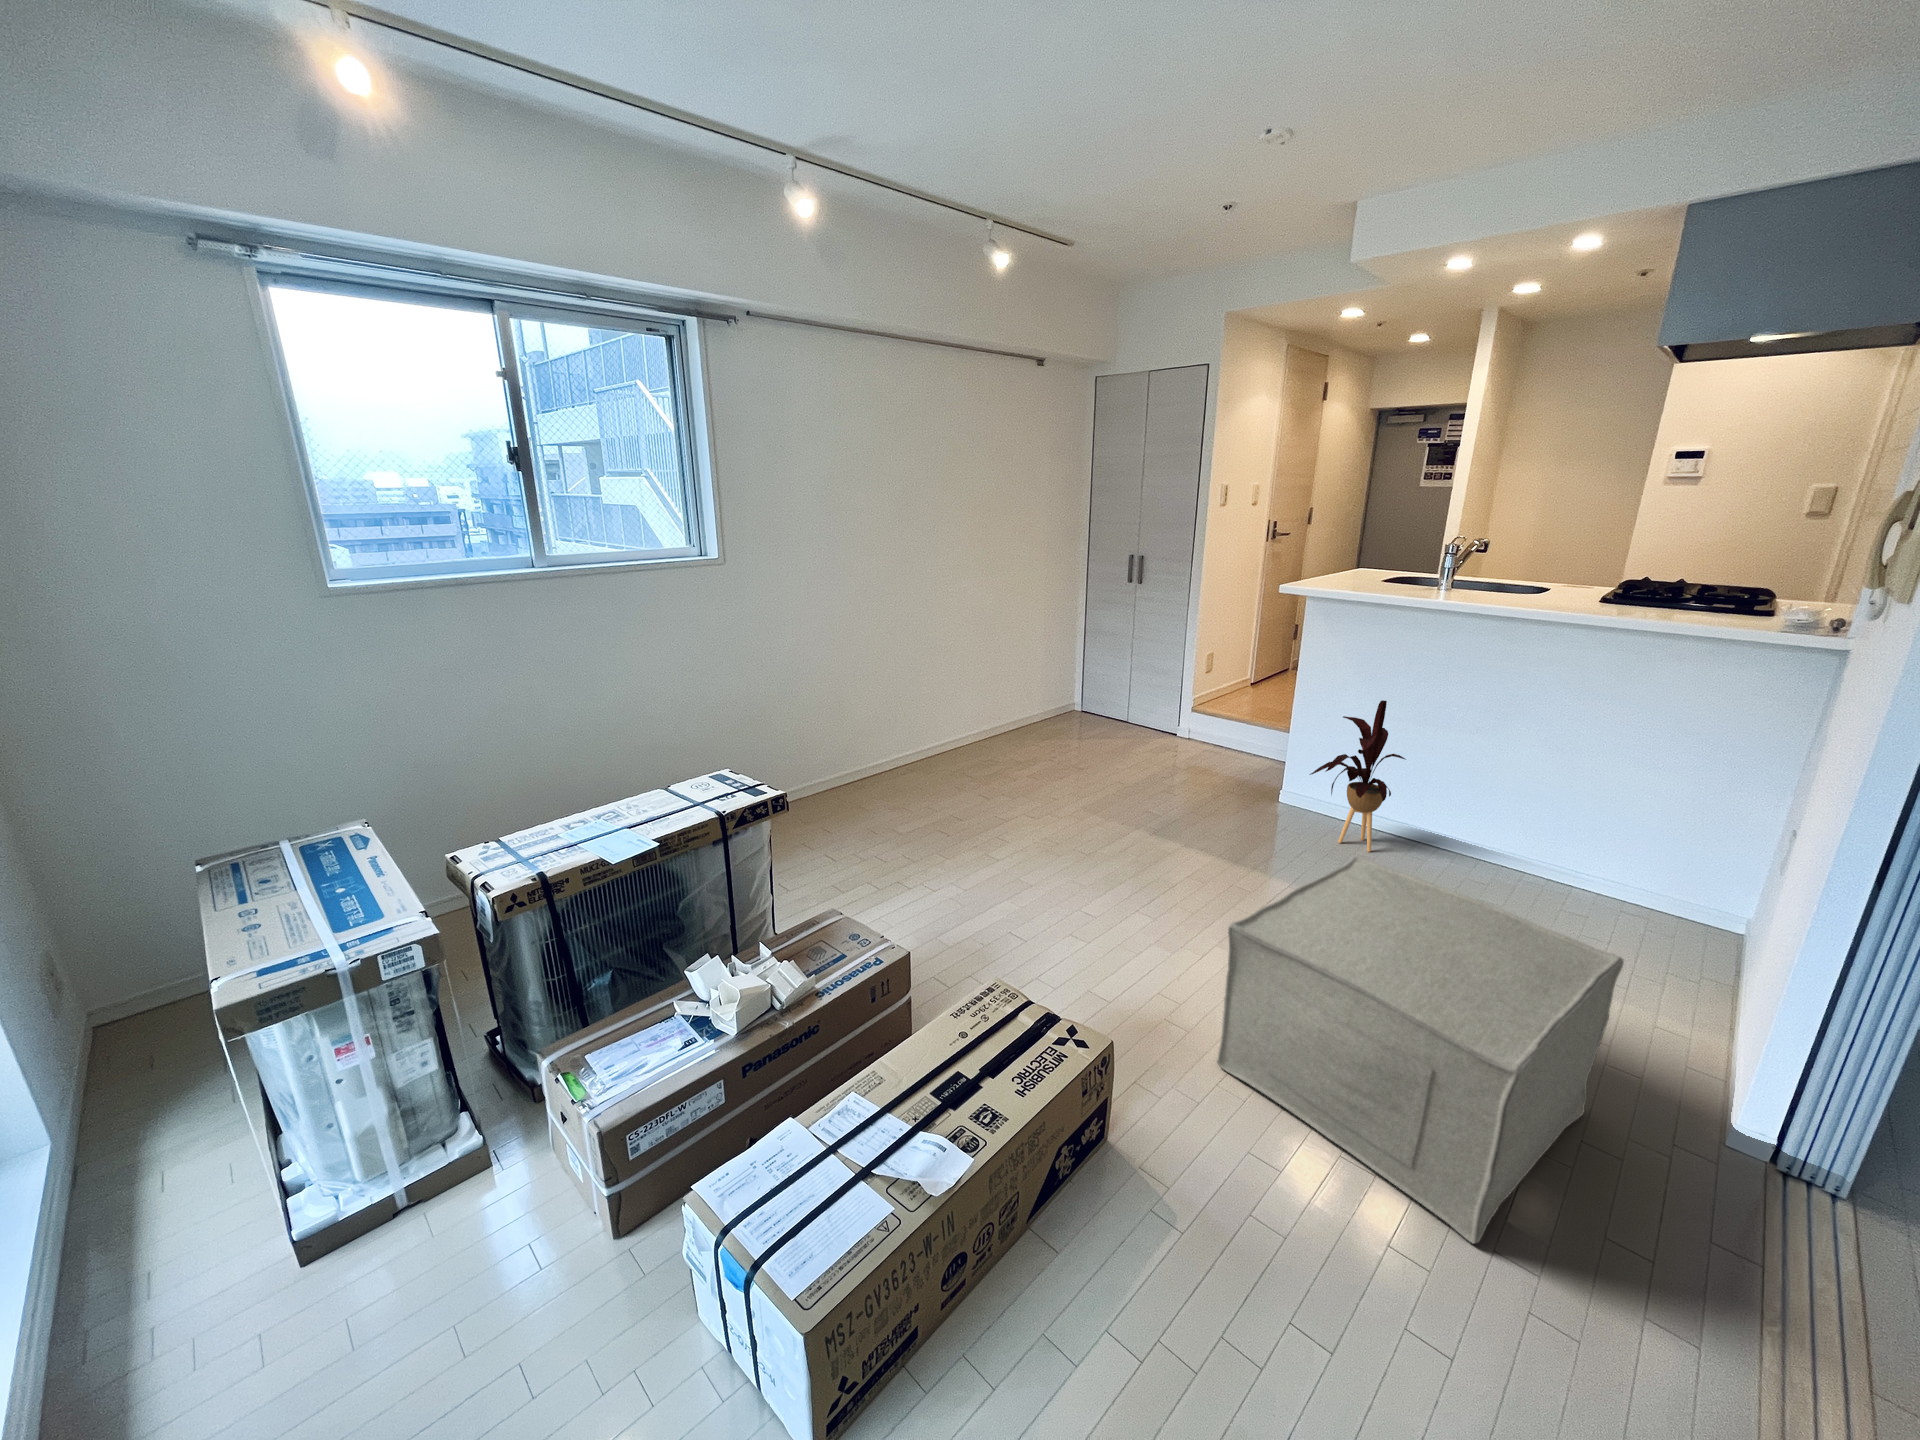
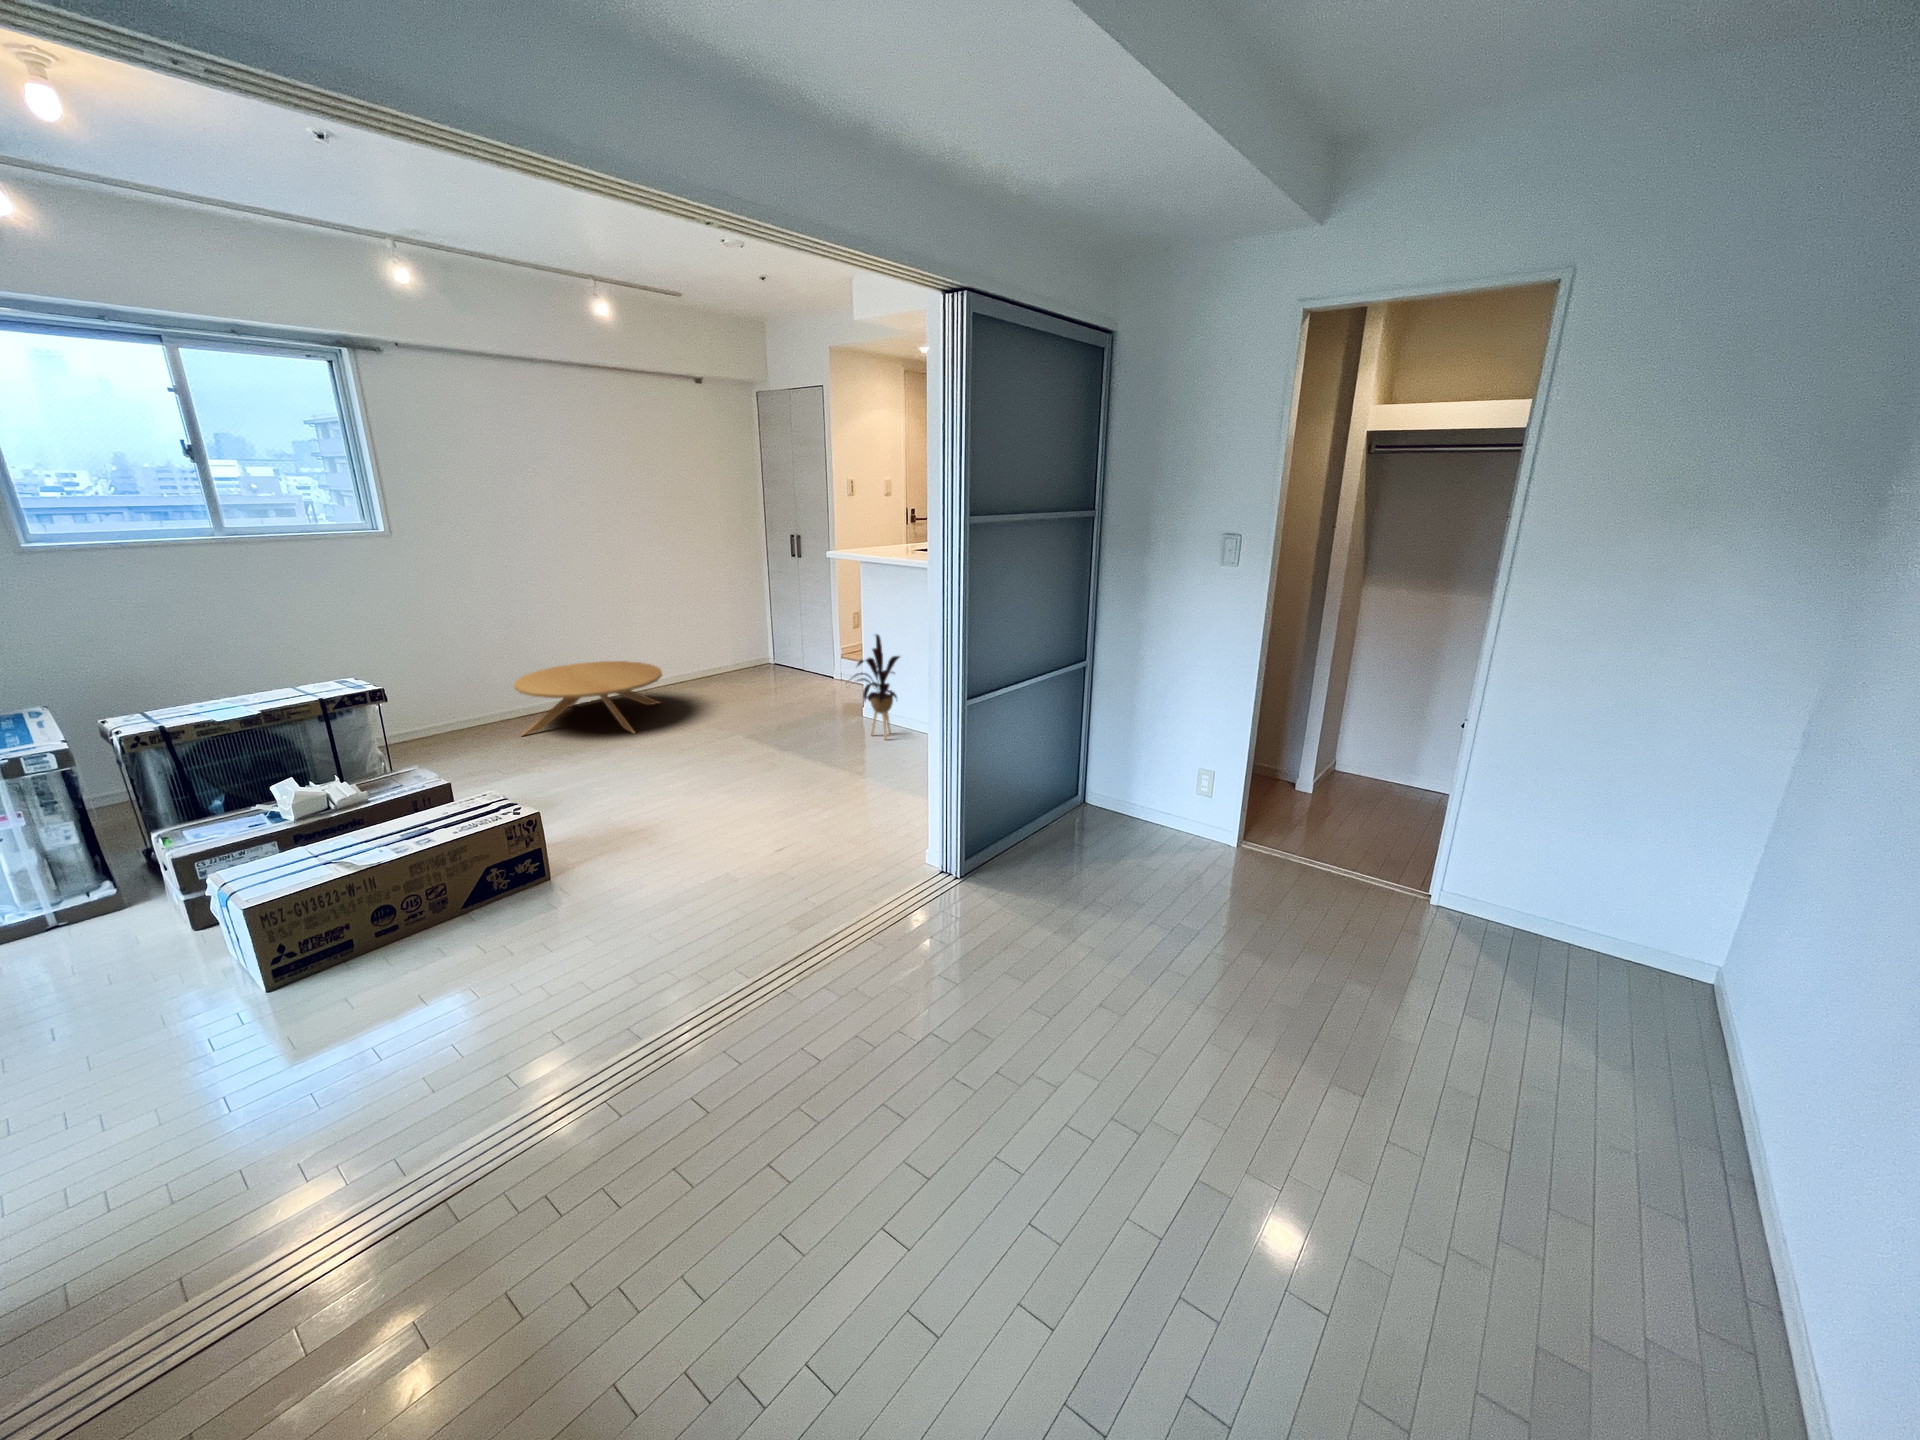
coffee table: none [842,721,1019,829] -> present [514,661,662,736]
ottoman: present [1217,856,1624,1244] -> none [640,721,853,900]

